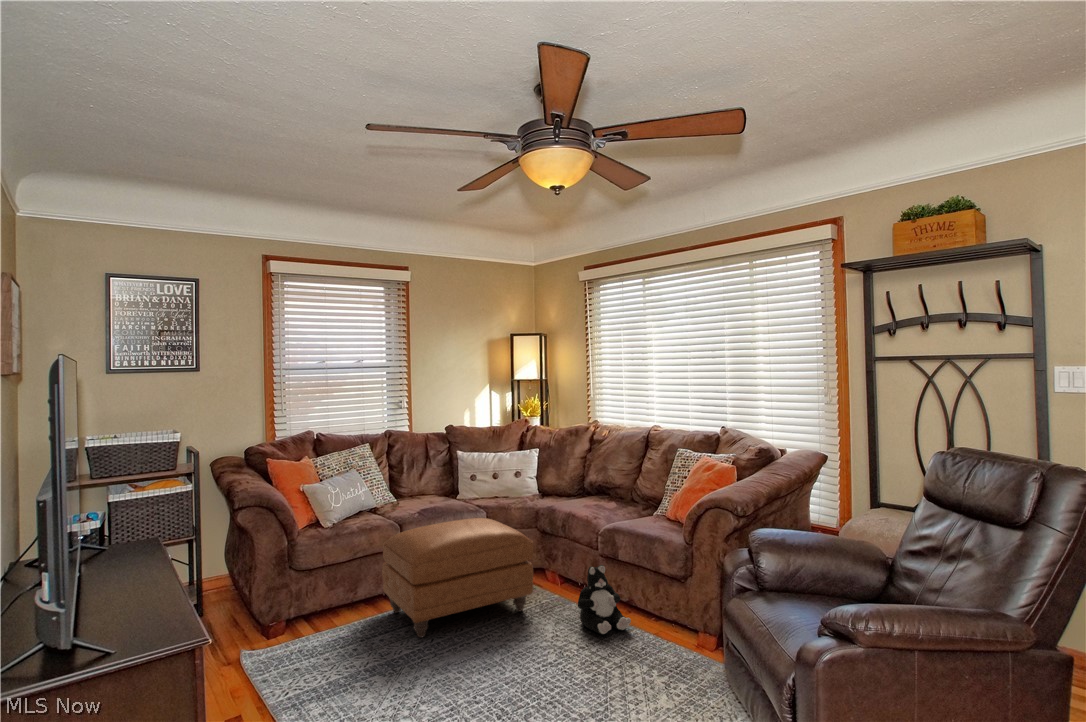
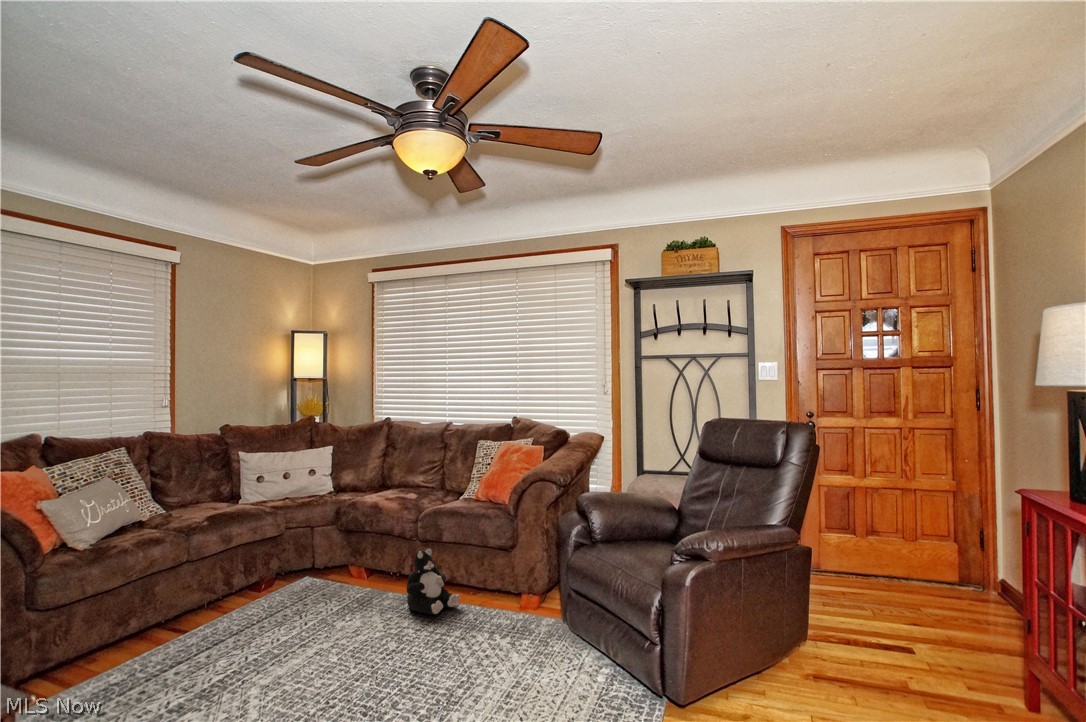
ottoman: present [382,518,534,638] -> none [163,518,355,658]

